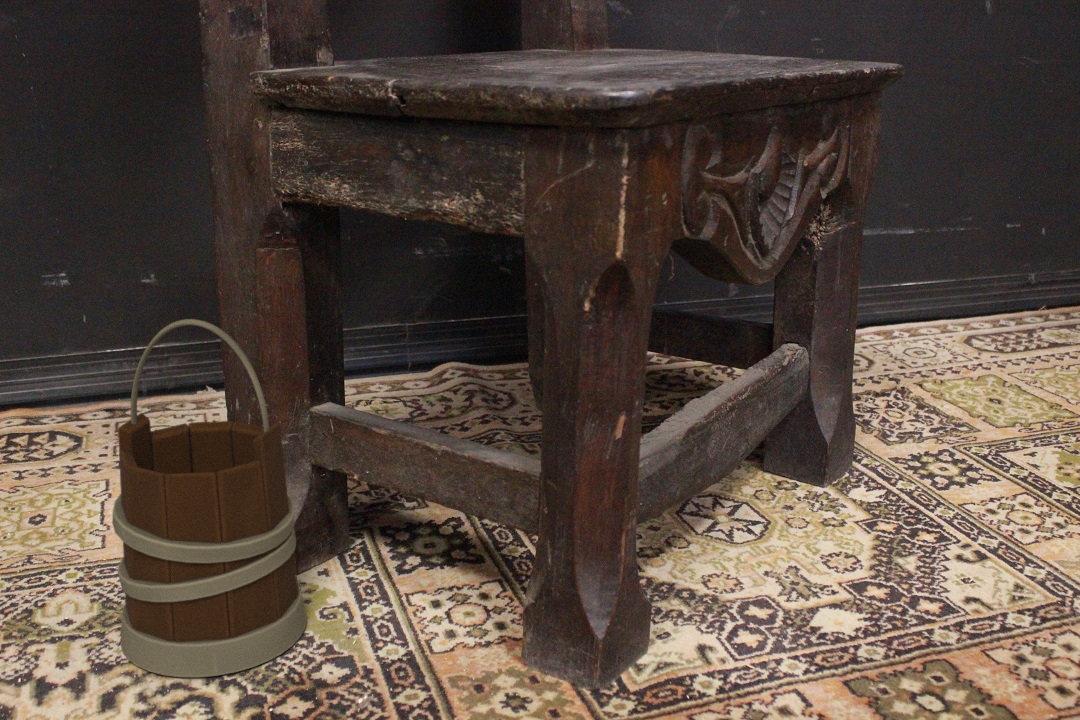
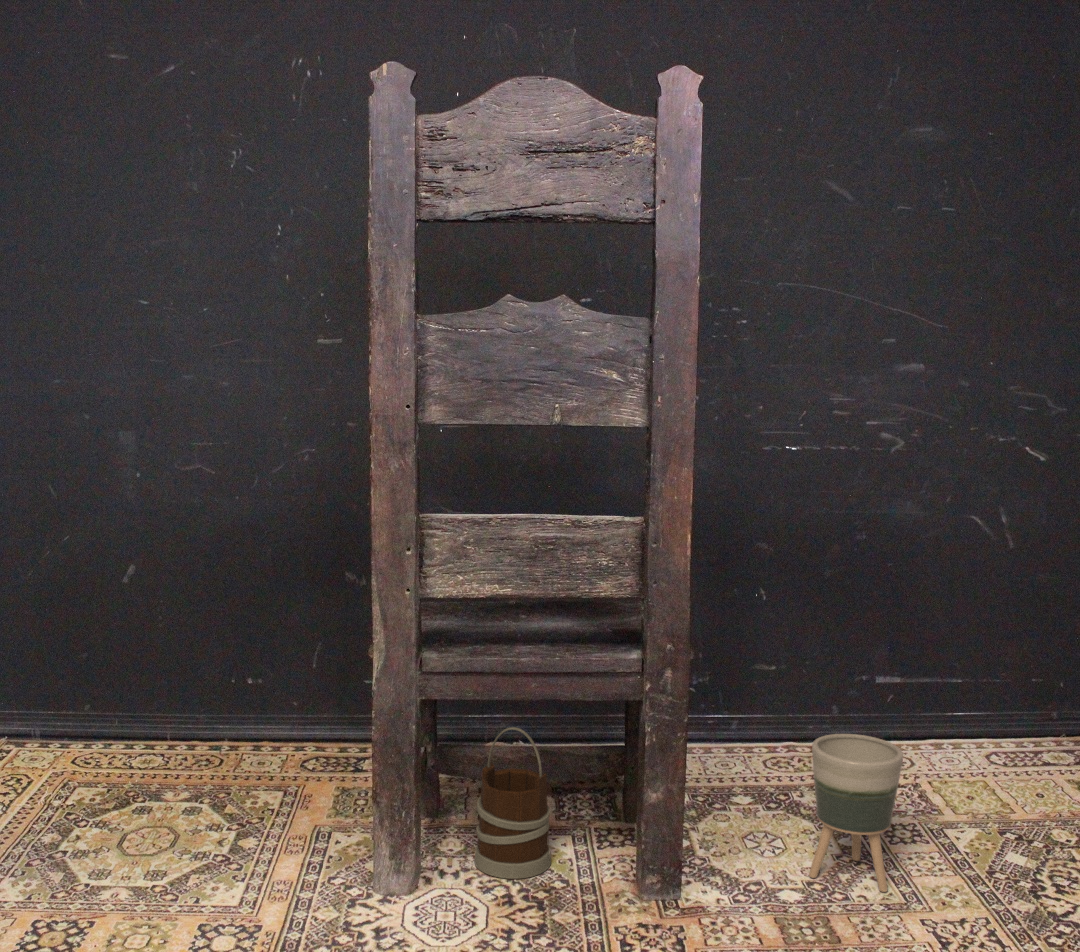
planter: none [846,283,1048,585] -> present [809,734,903,892]

